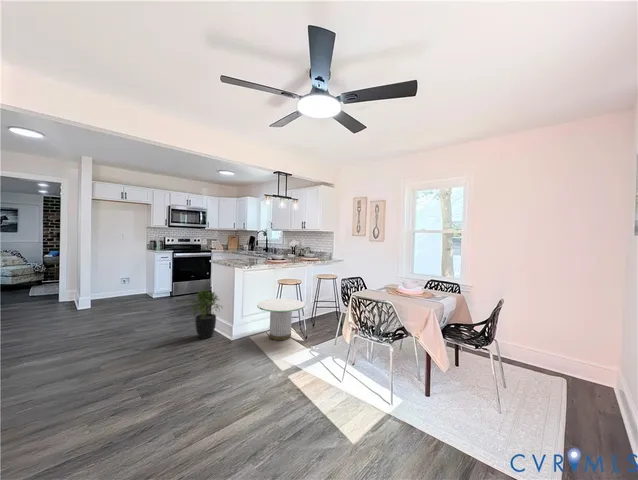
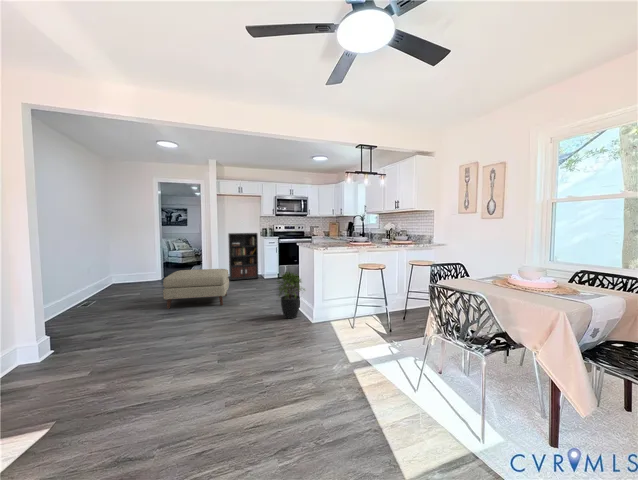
bookcase: none [105,246,148,303] -> present [228,233,258,280]
ottoman: none [21,290,117,347] -> present [163,269,229,309]
side table: present [257,298,305,340] -> none [337,285,389,330]

